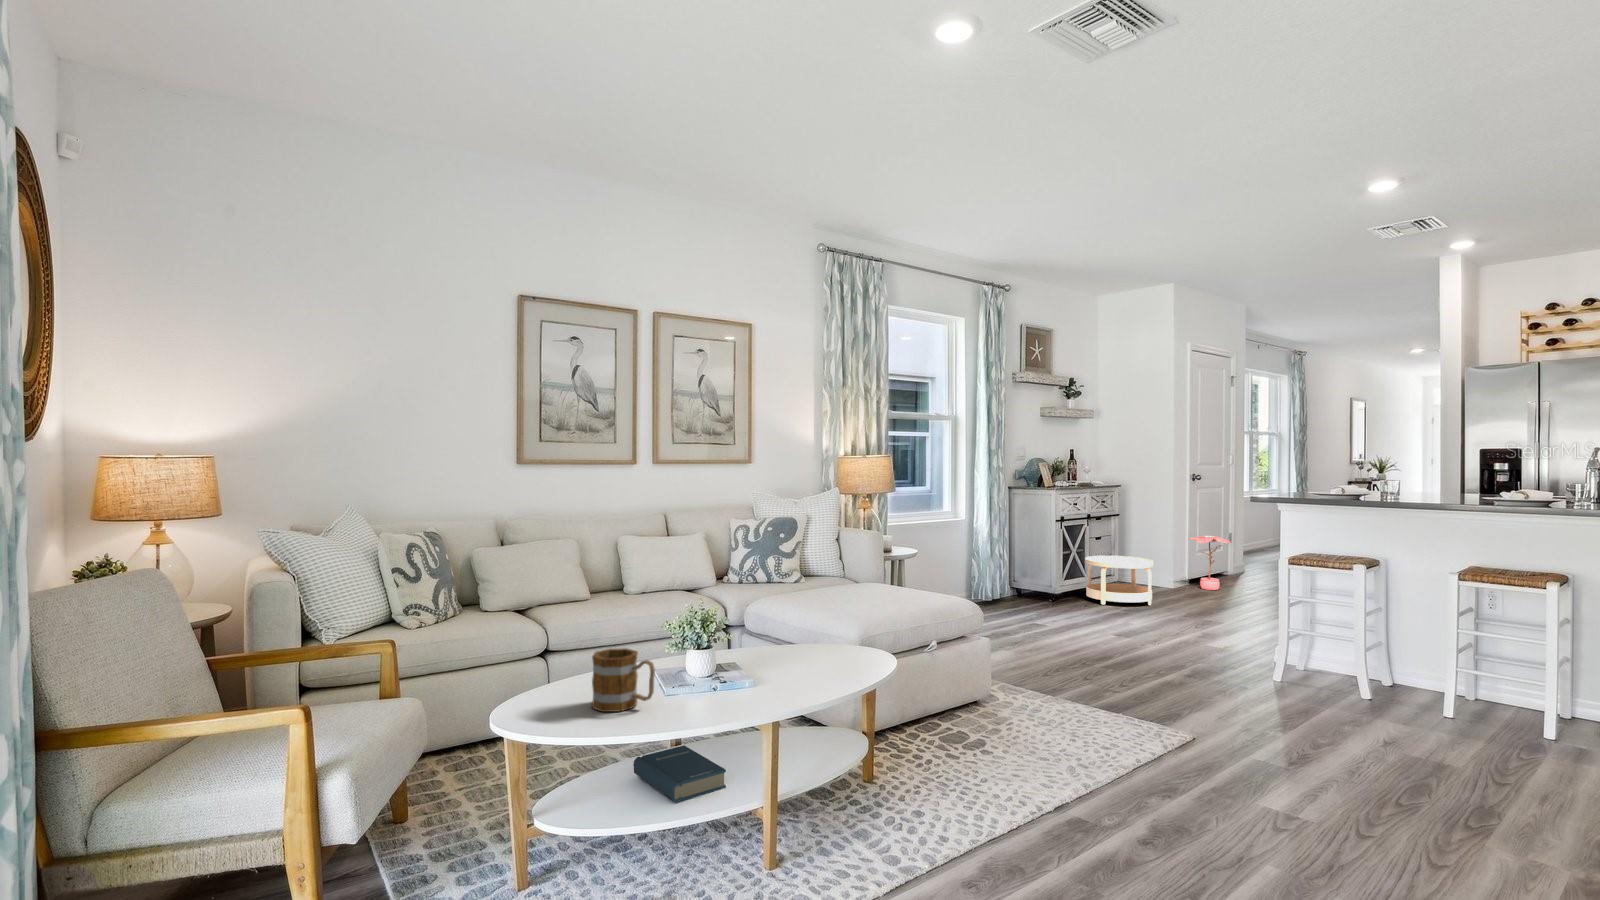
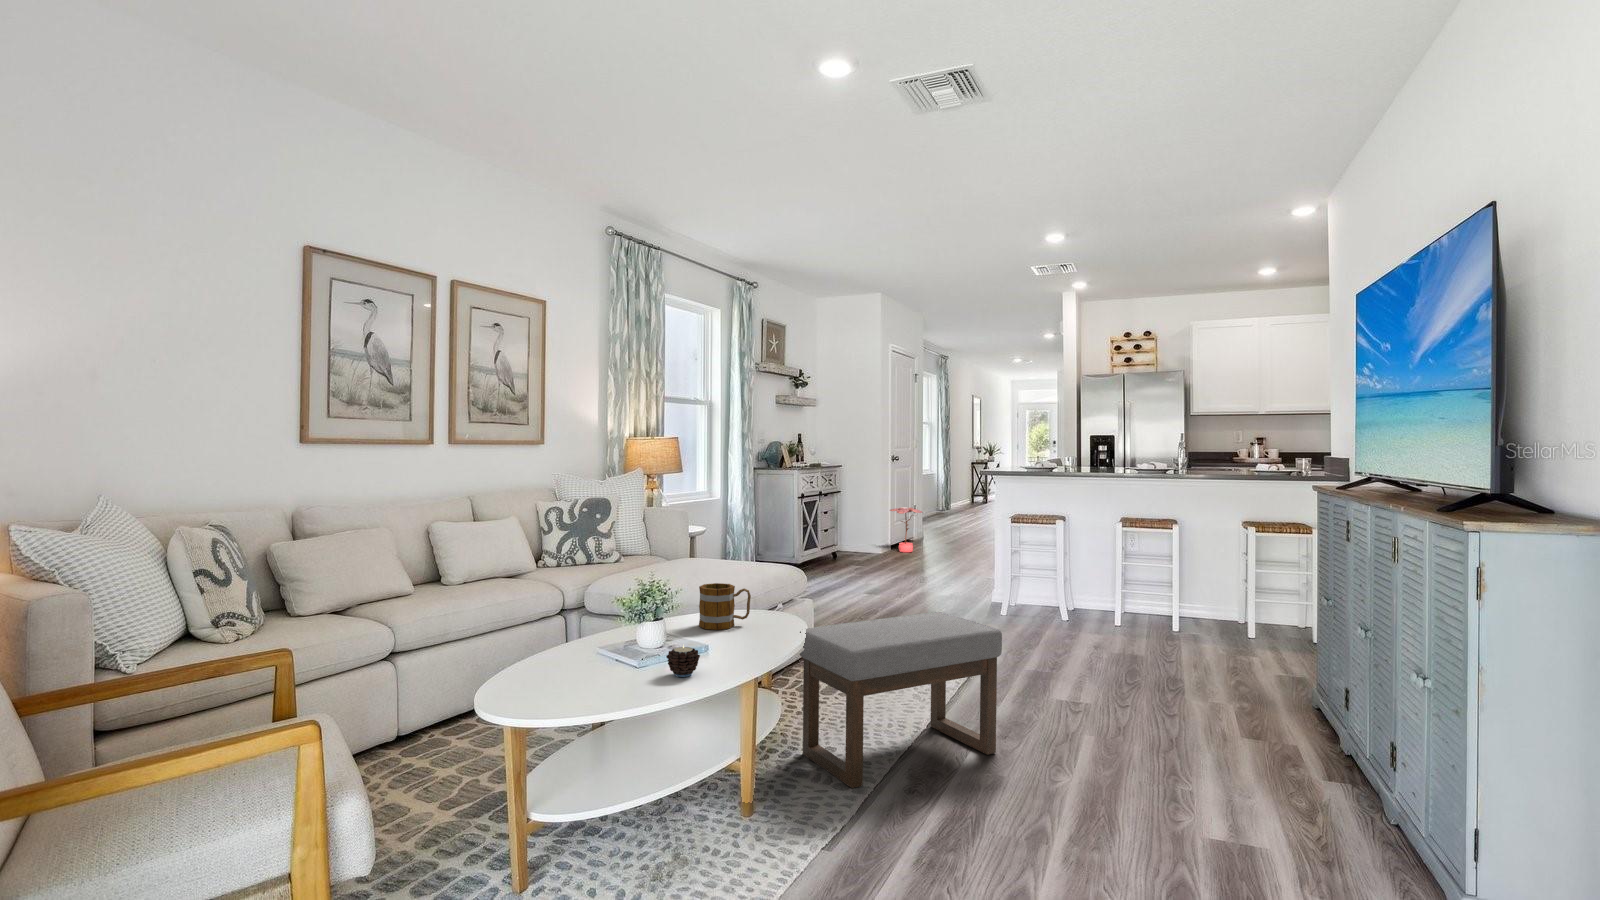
side table: present [1085,556,1154,605] -> none [819,527,874,570]
mug: present [592,648,655,712] -> present [699,583,751,630]
ottoman: none [886,670,1134,865] -> present [800,612,1002,788]
candle: none [694,676,727,710] -> present [666,645,700,677]
hardback book: present [634,745,726,803] -> none [588,720,688,770]

